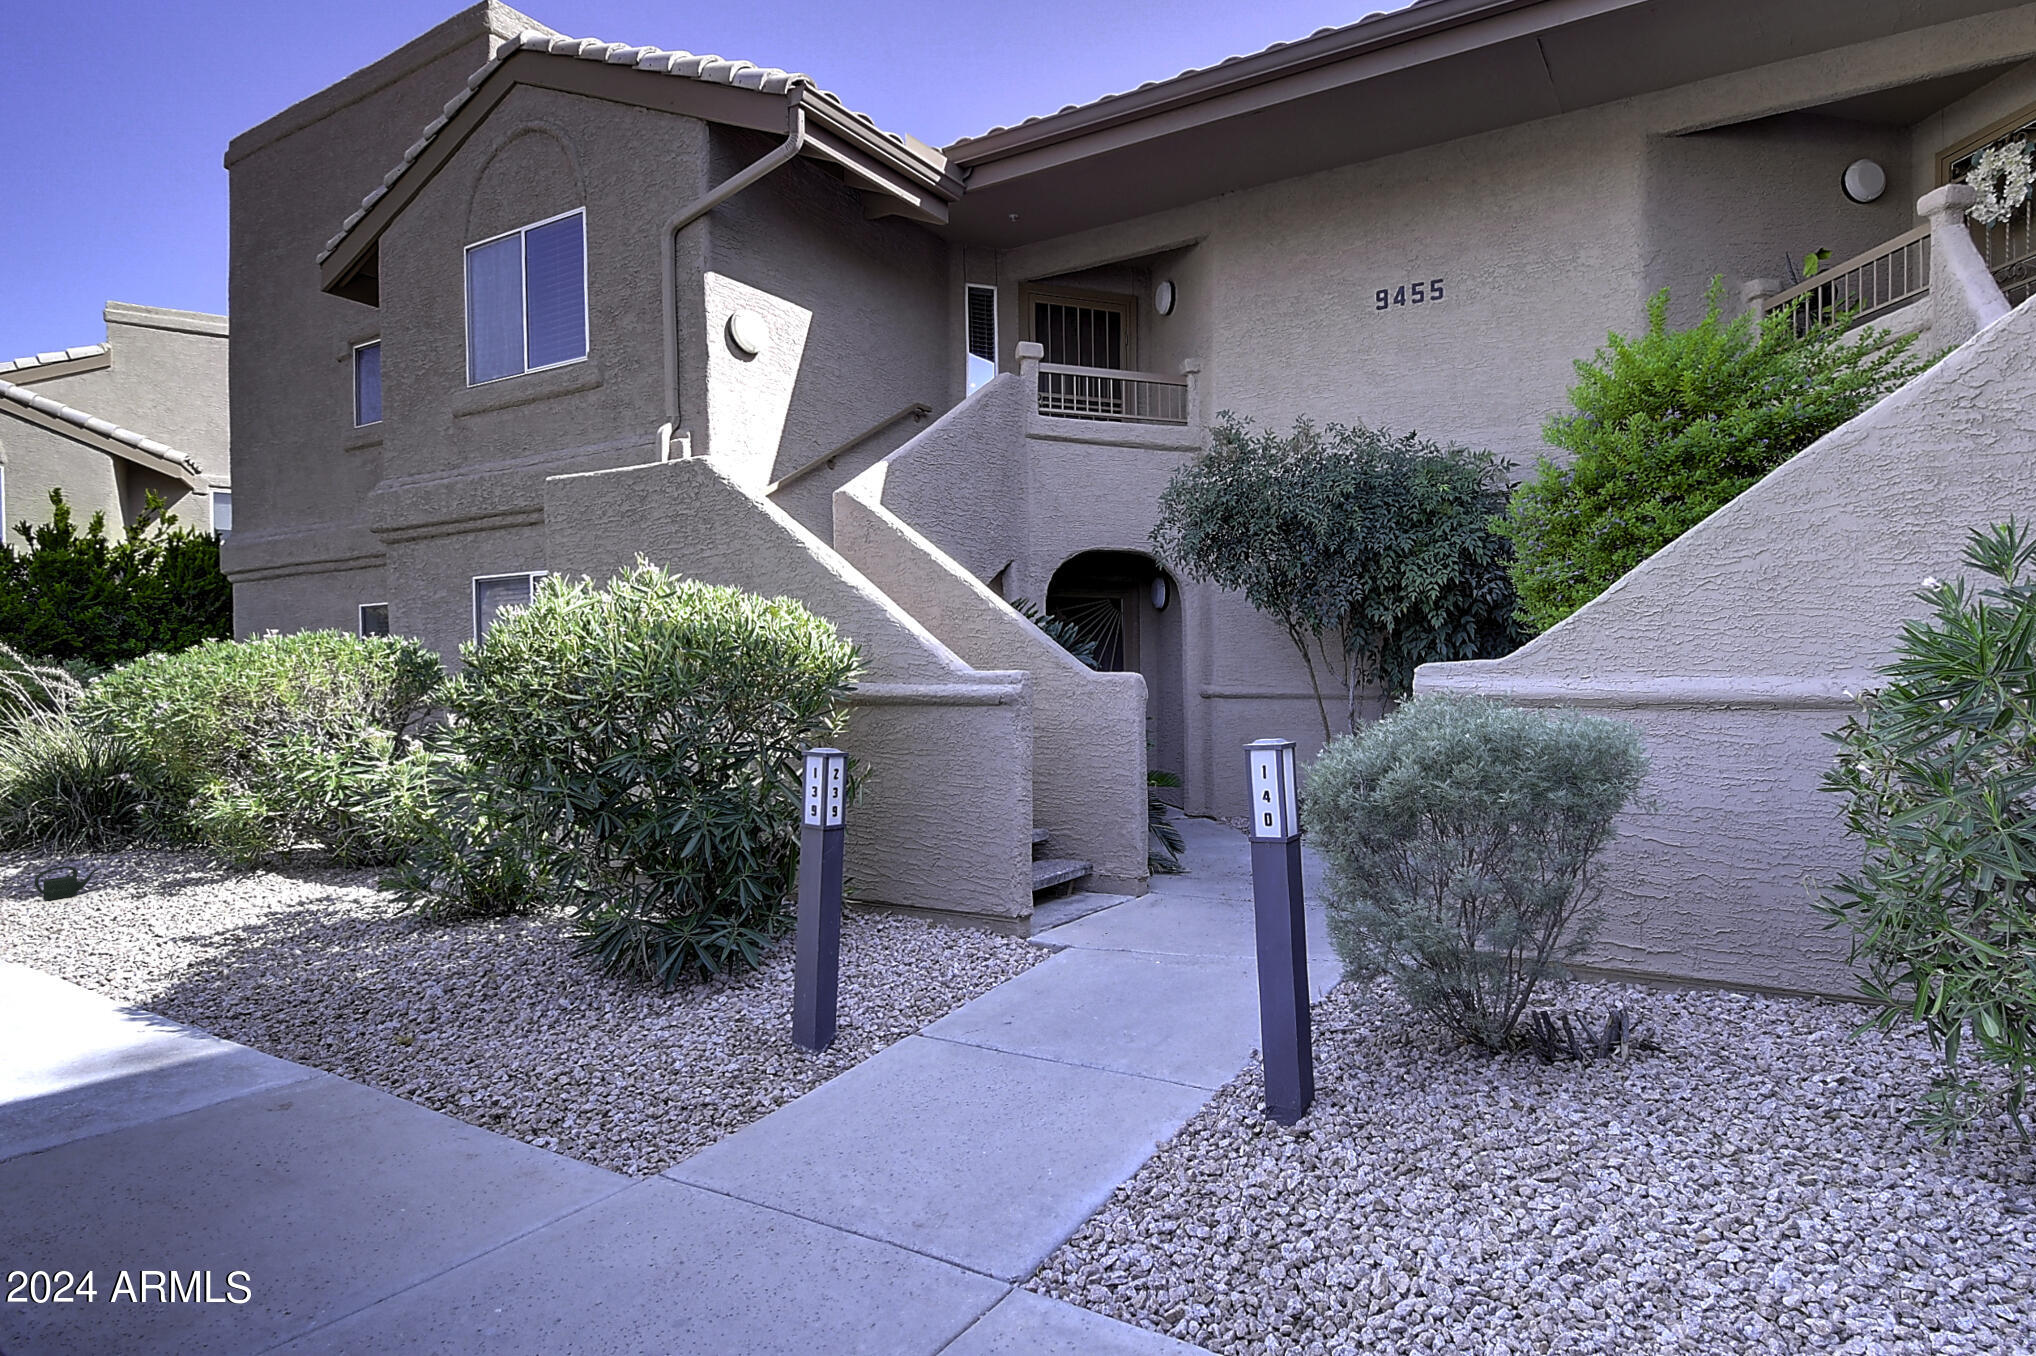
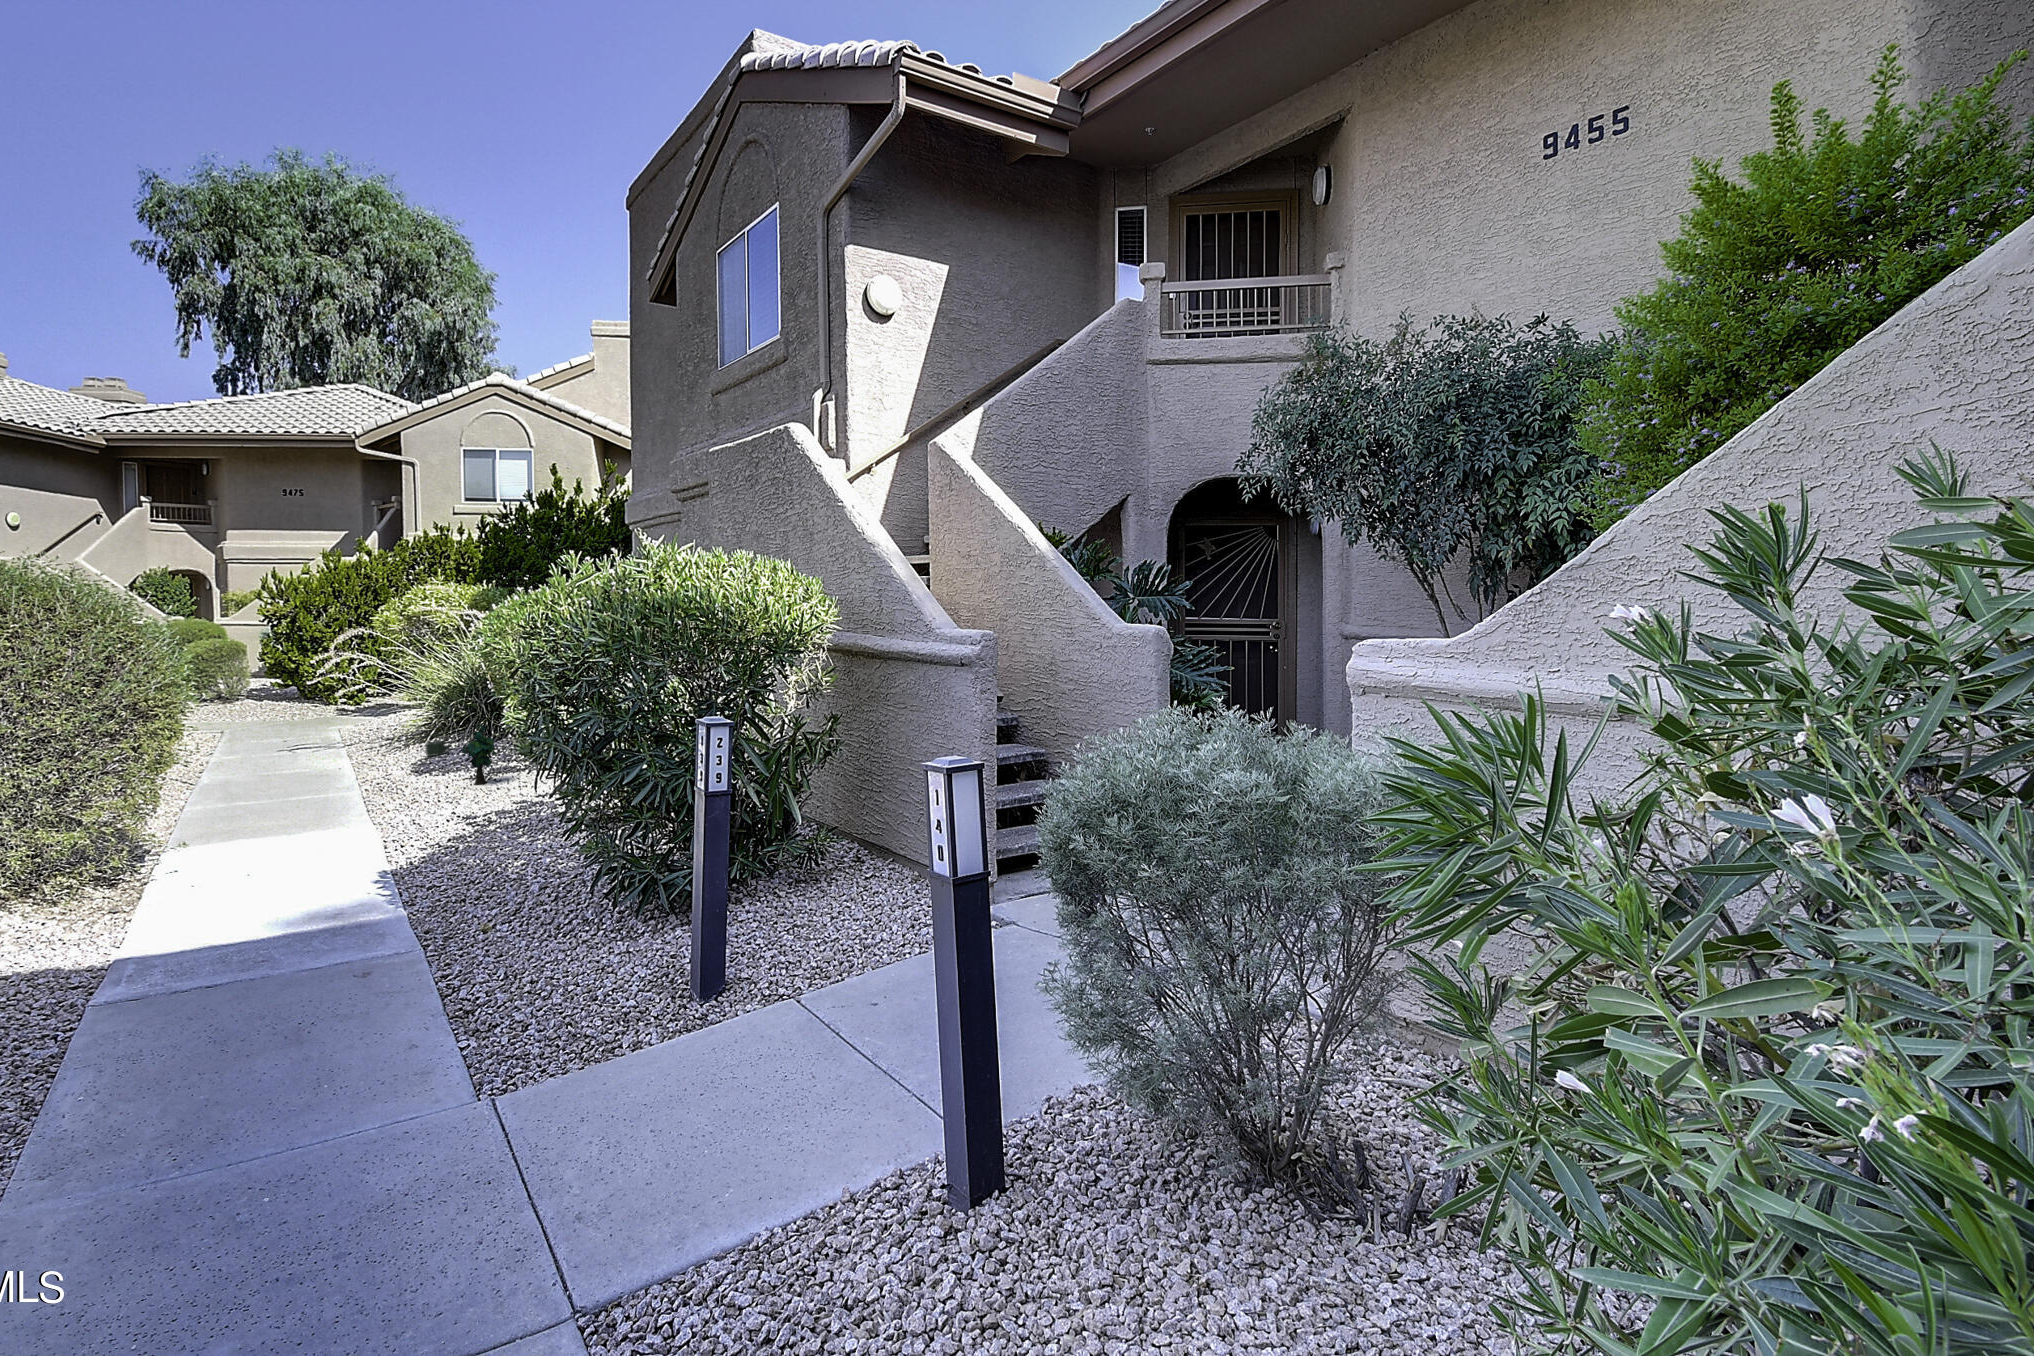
decorative plant: none [178,841,238,925] -> present [460,726,497,785]

